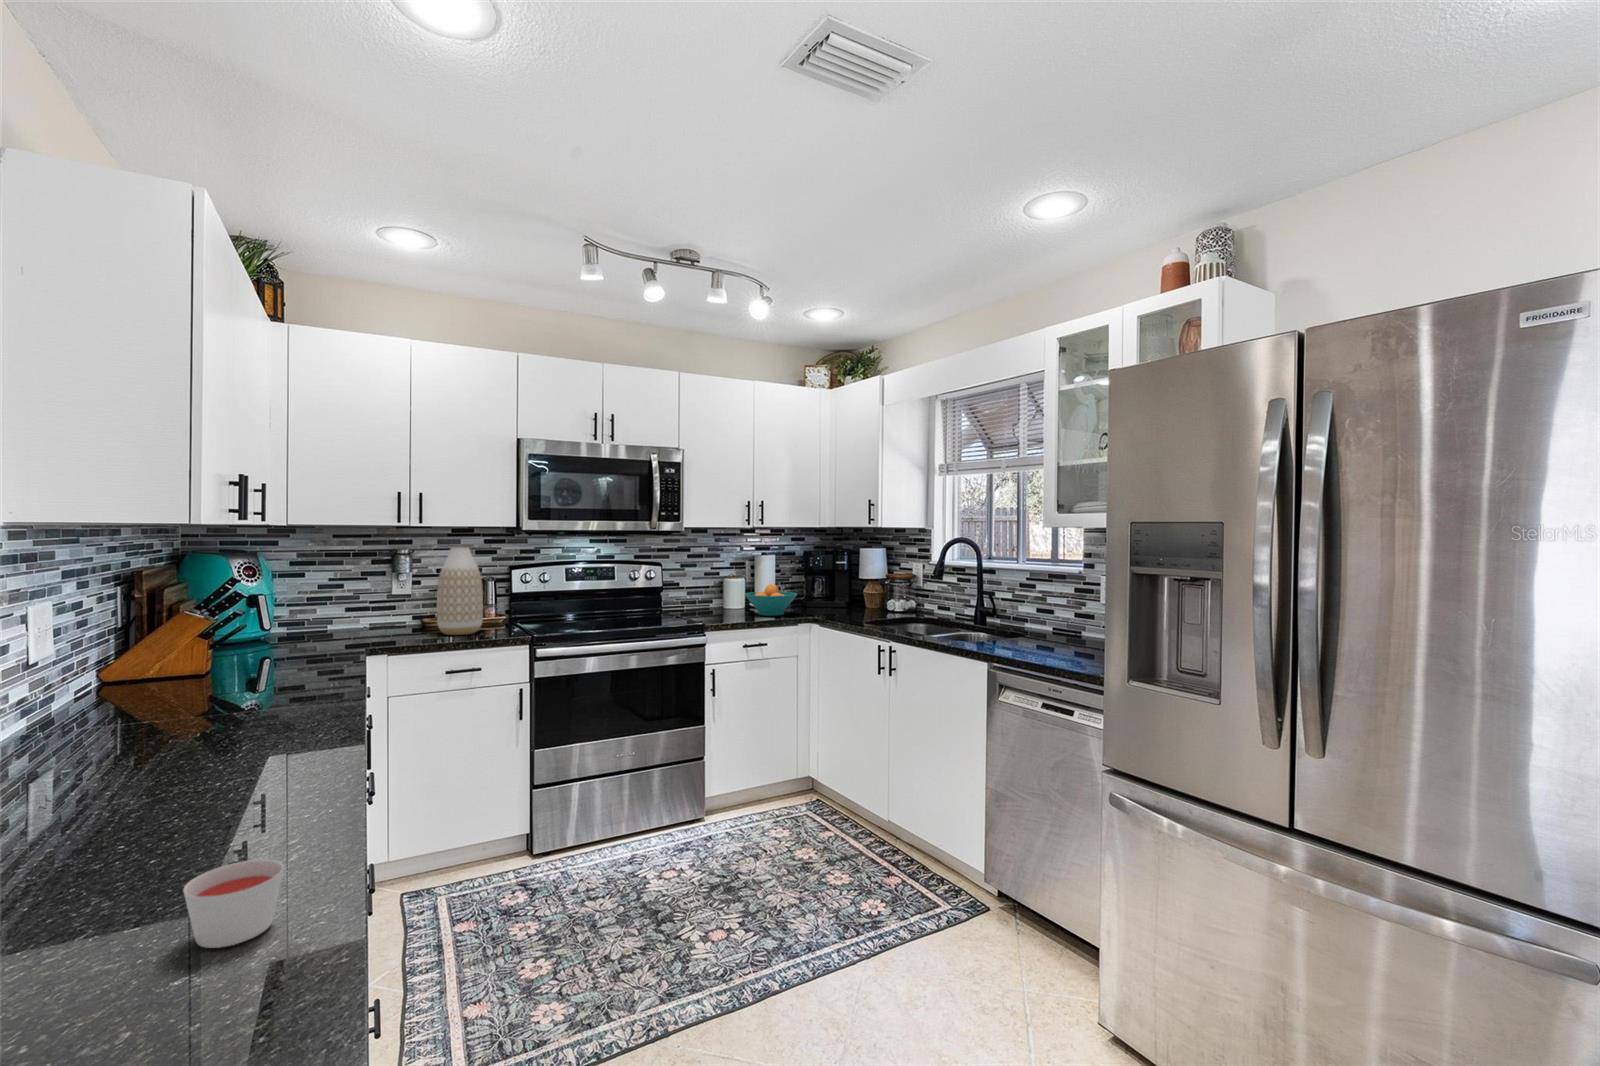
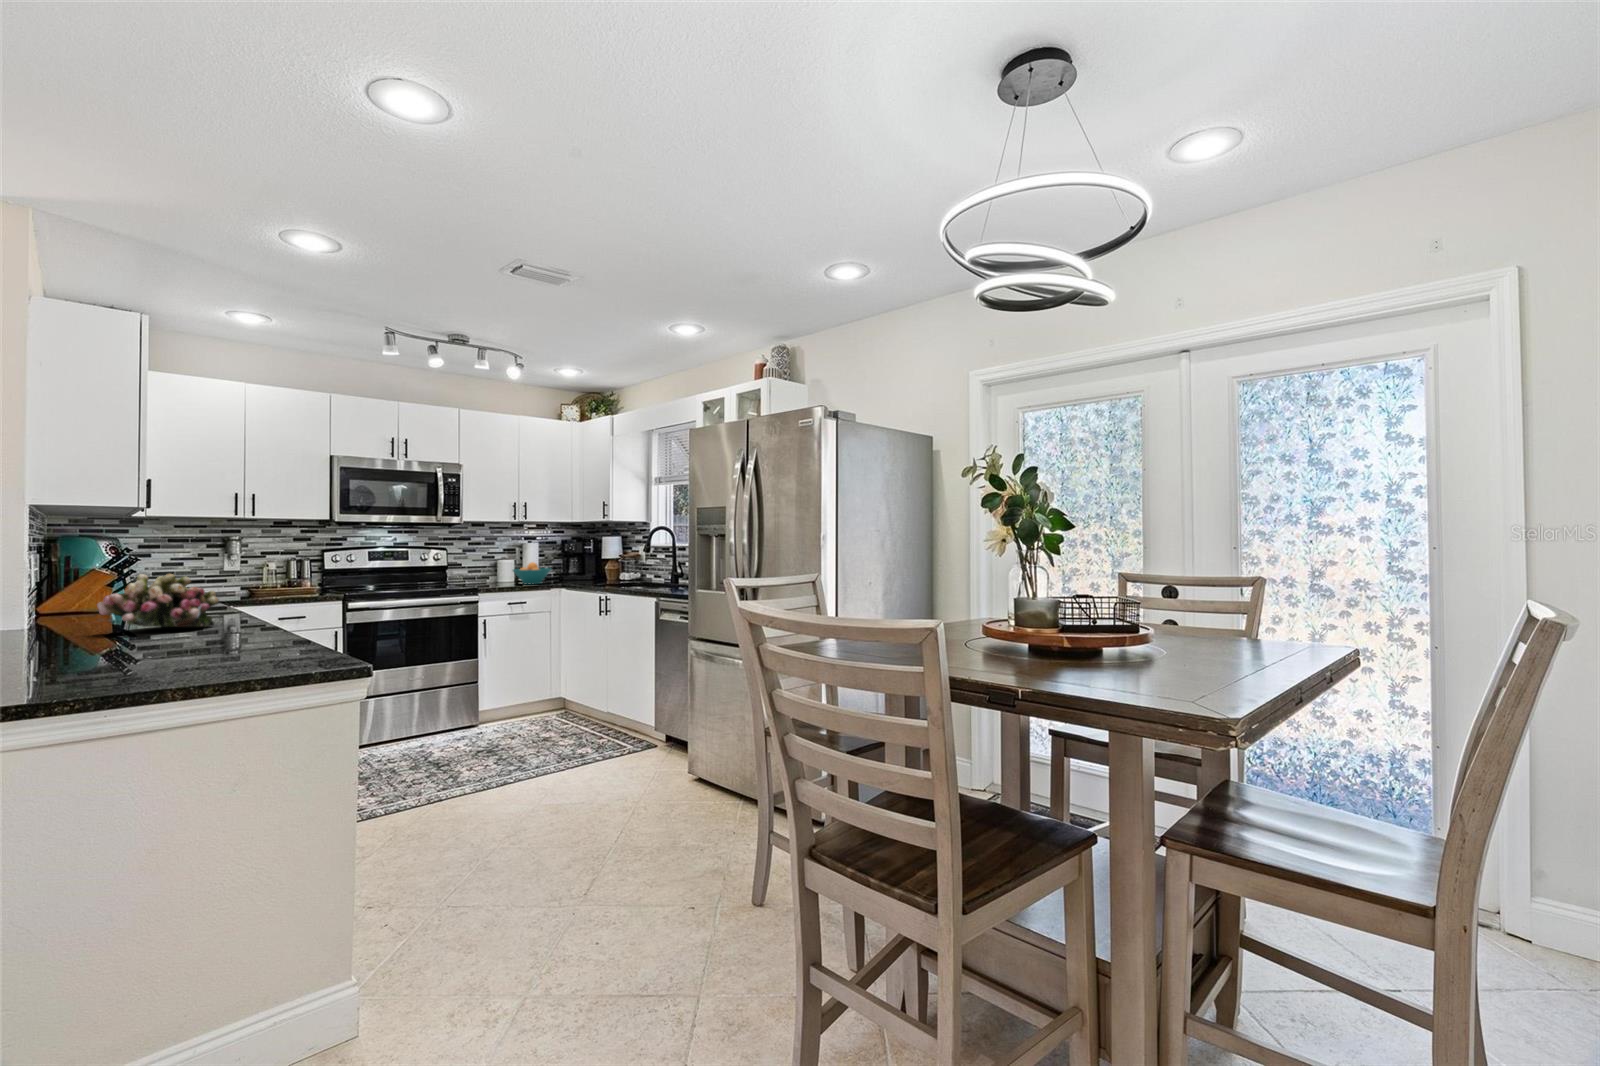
vase: present [437,548,483,635] -> none [265,535,303,598]
flower arrangement: none [73,651,298,767] -> present [97,574,218,627]
candle: present [184,859,283,948] -> none [236,624,272,647]

